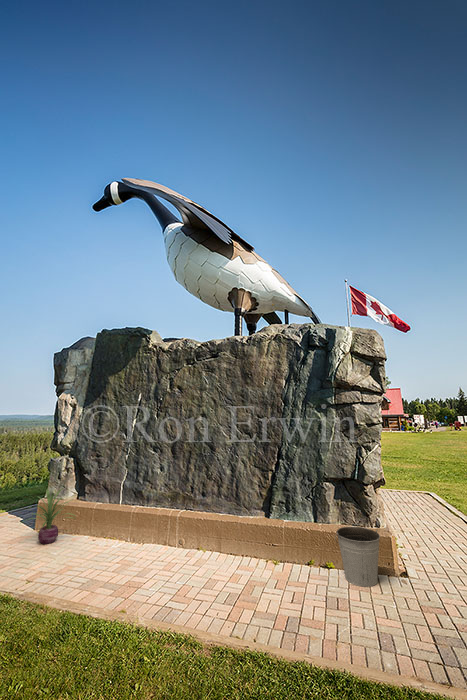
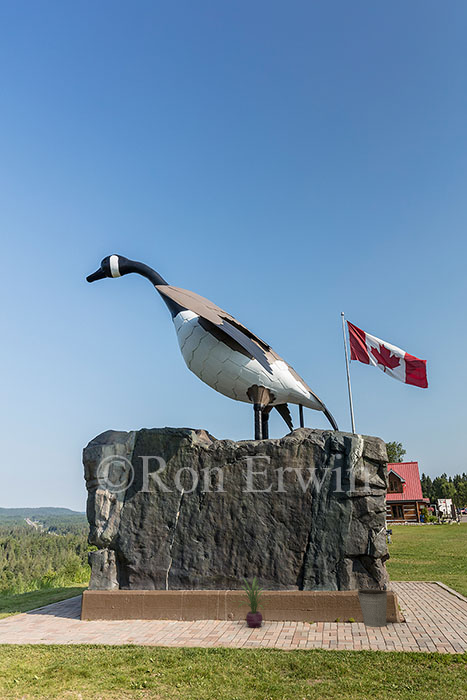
decorative plant: present [24,489,75,544] -> present [239,577,264,628]

